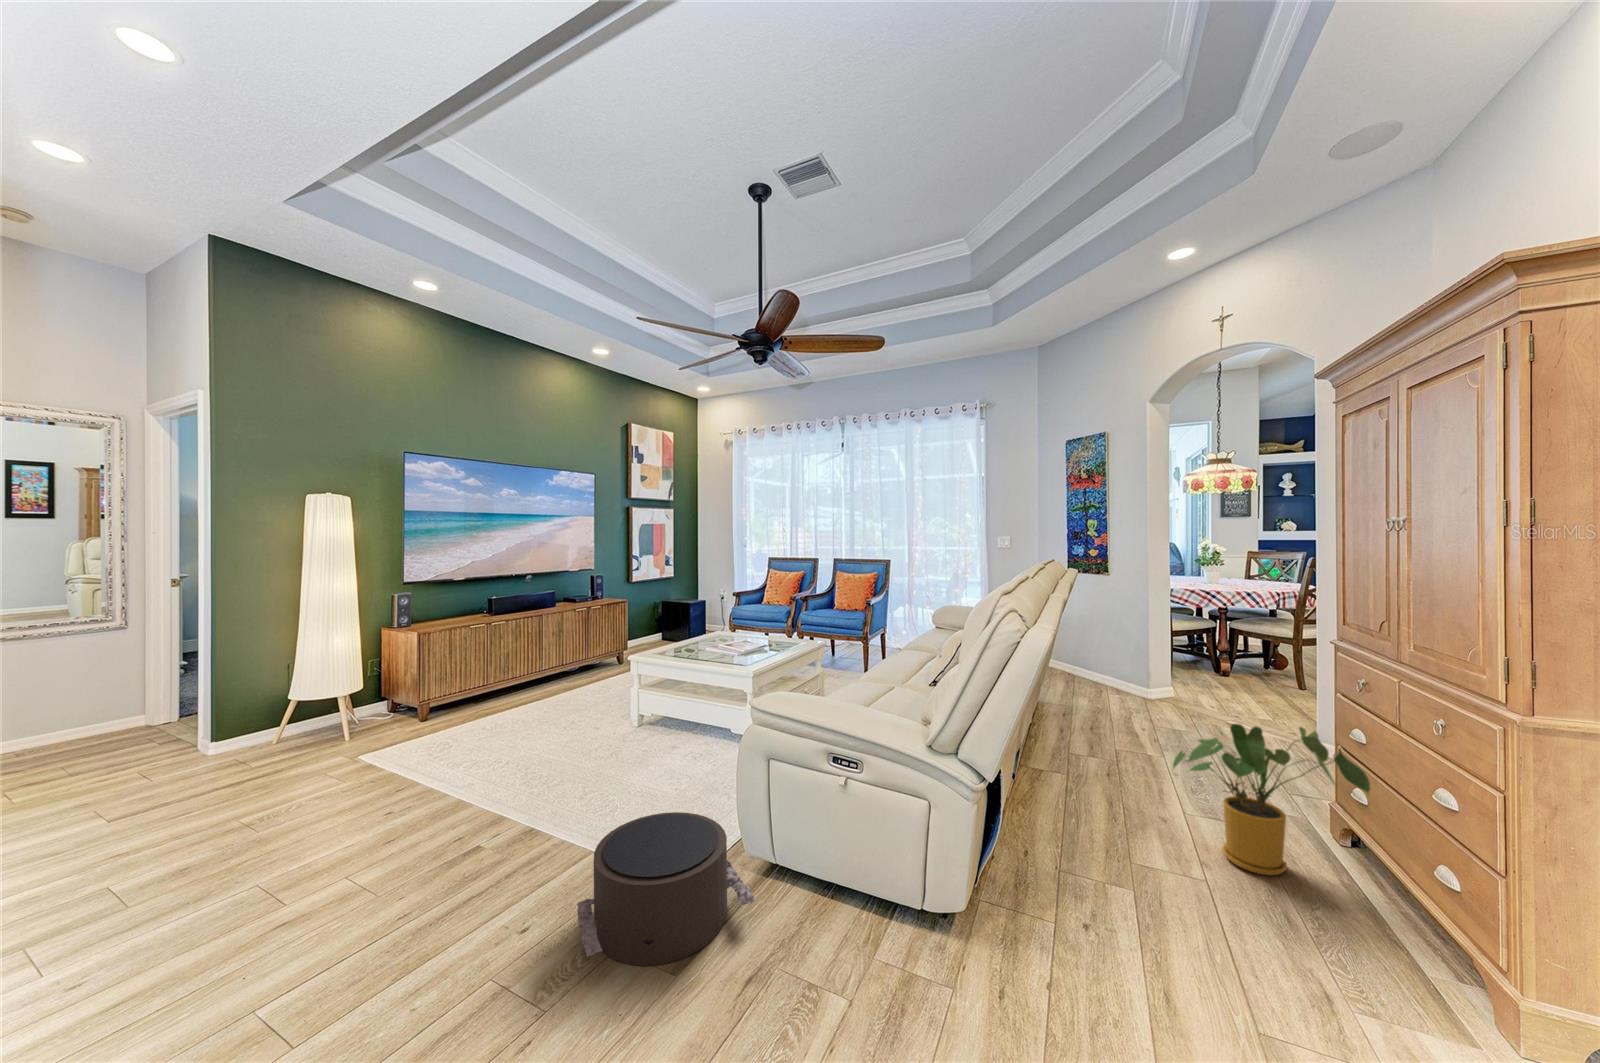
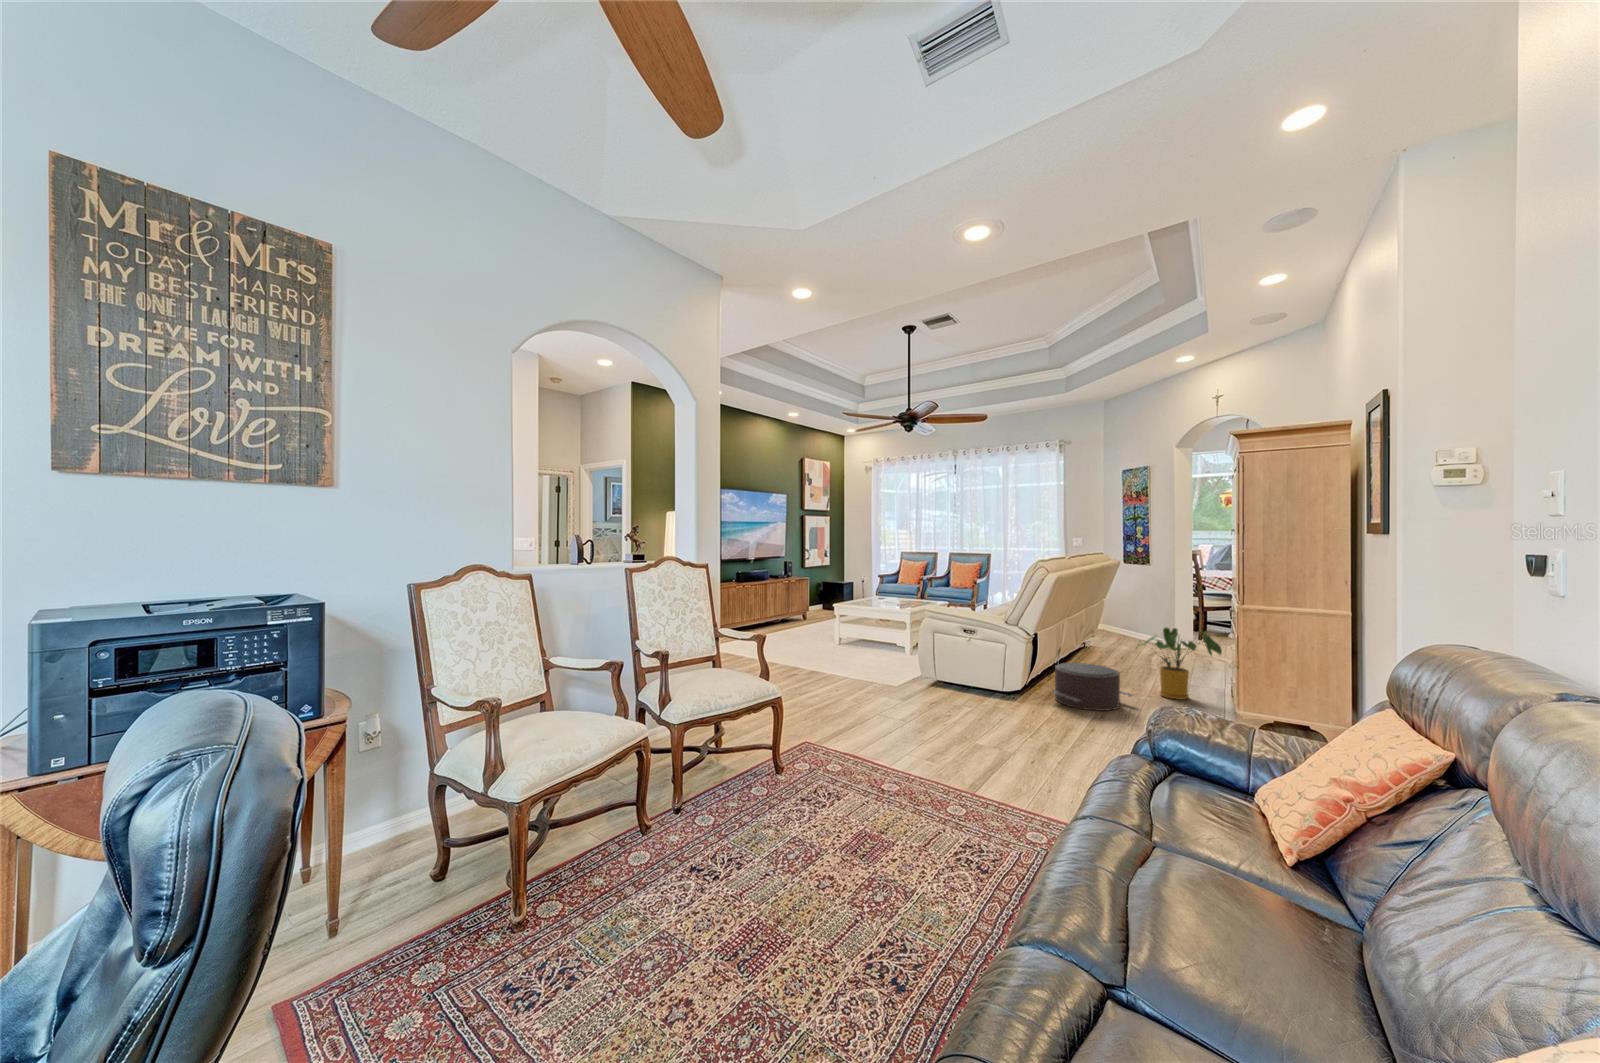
pouf: present [577,812,755,966] -> present [1052,663,1133,711]

